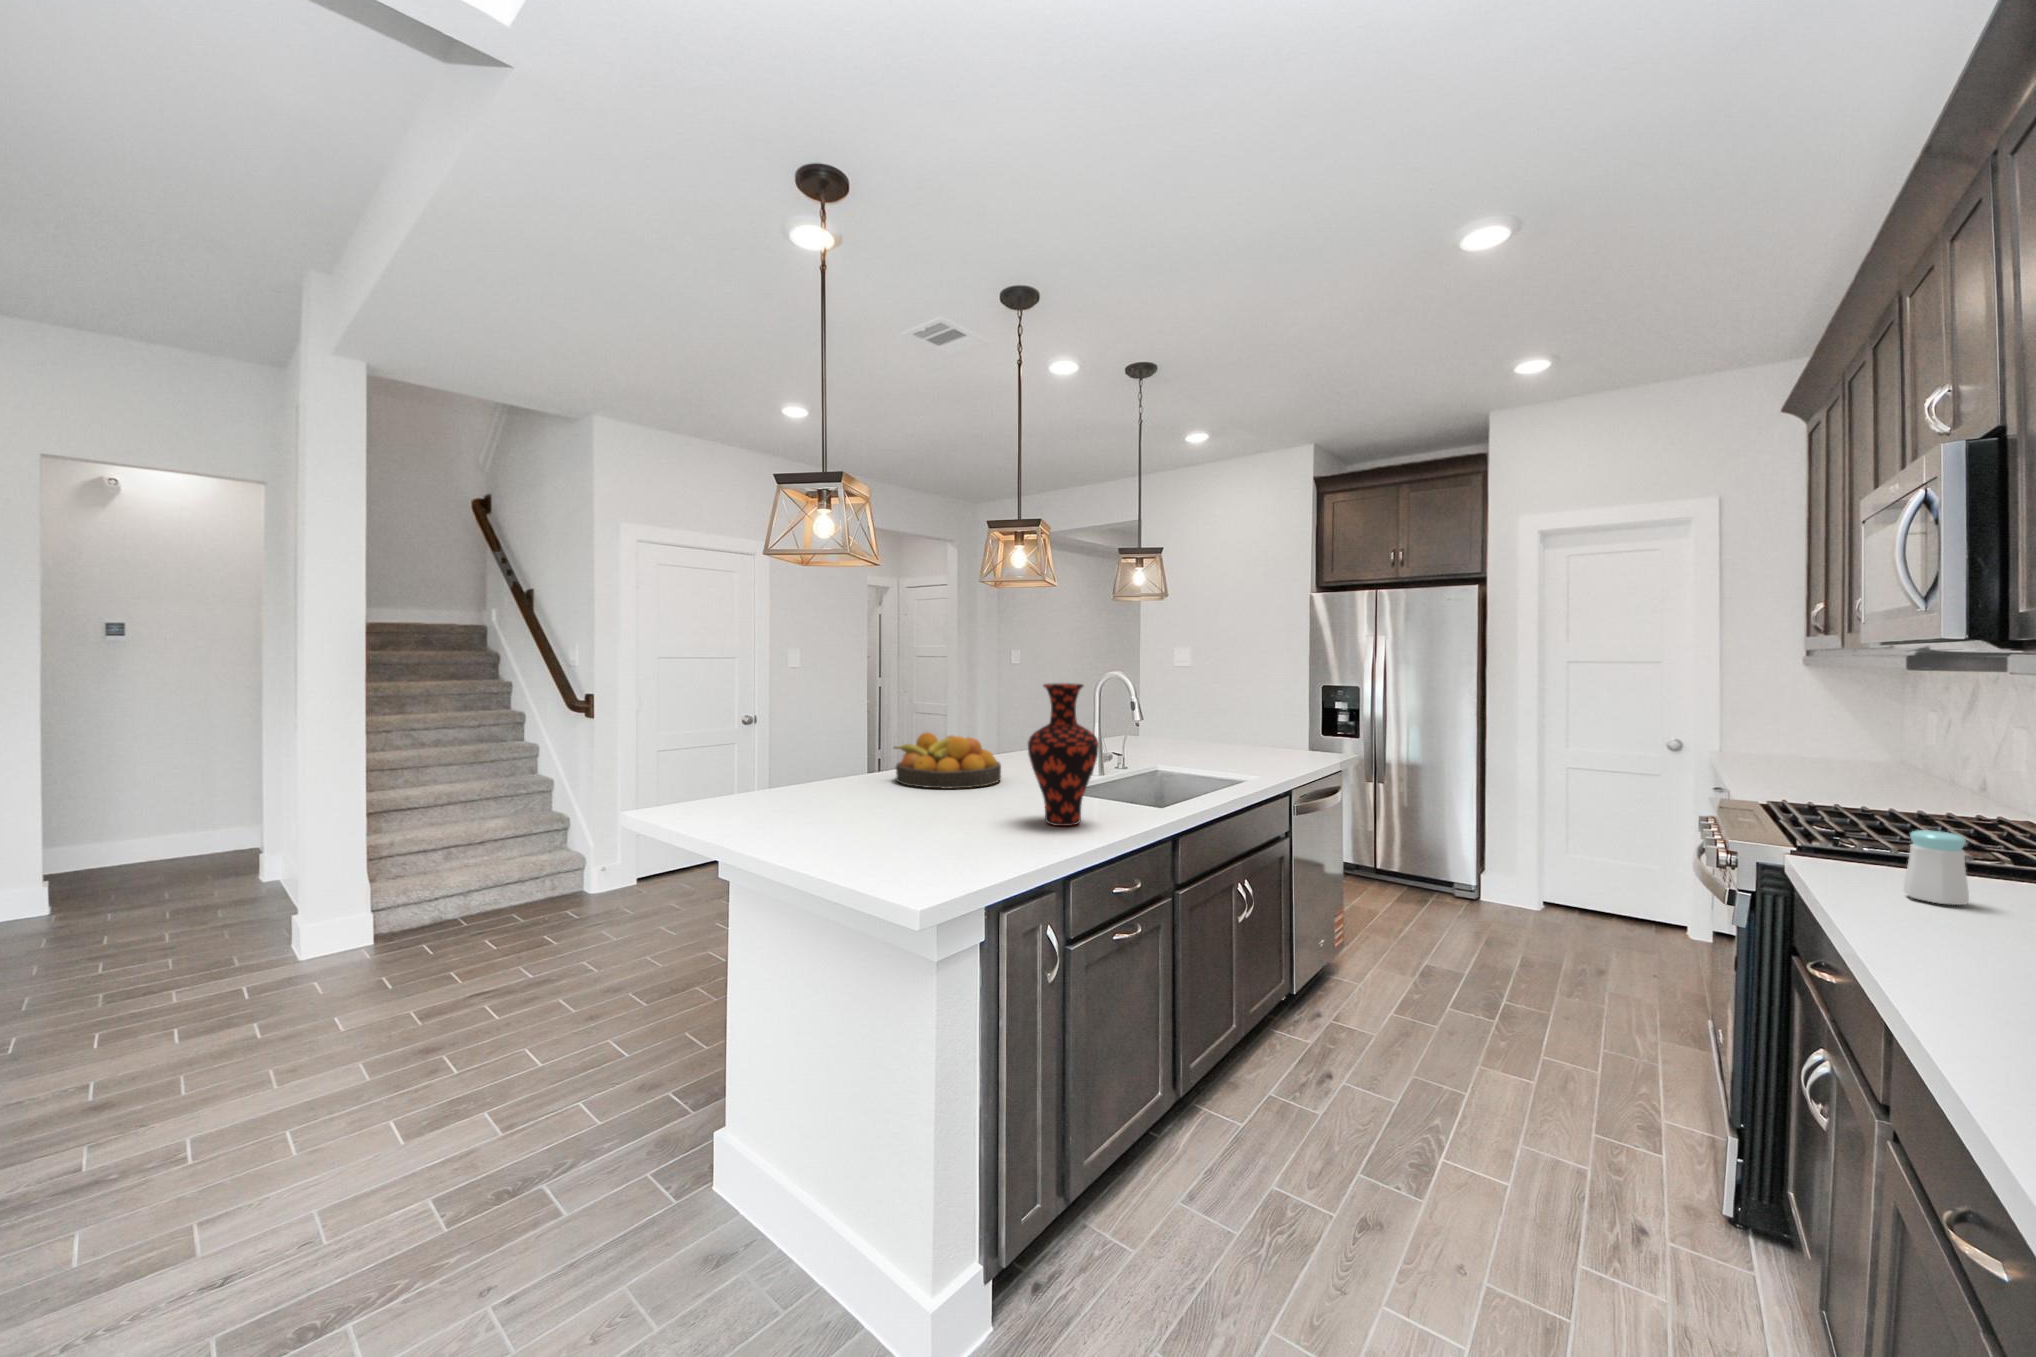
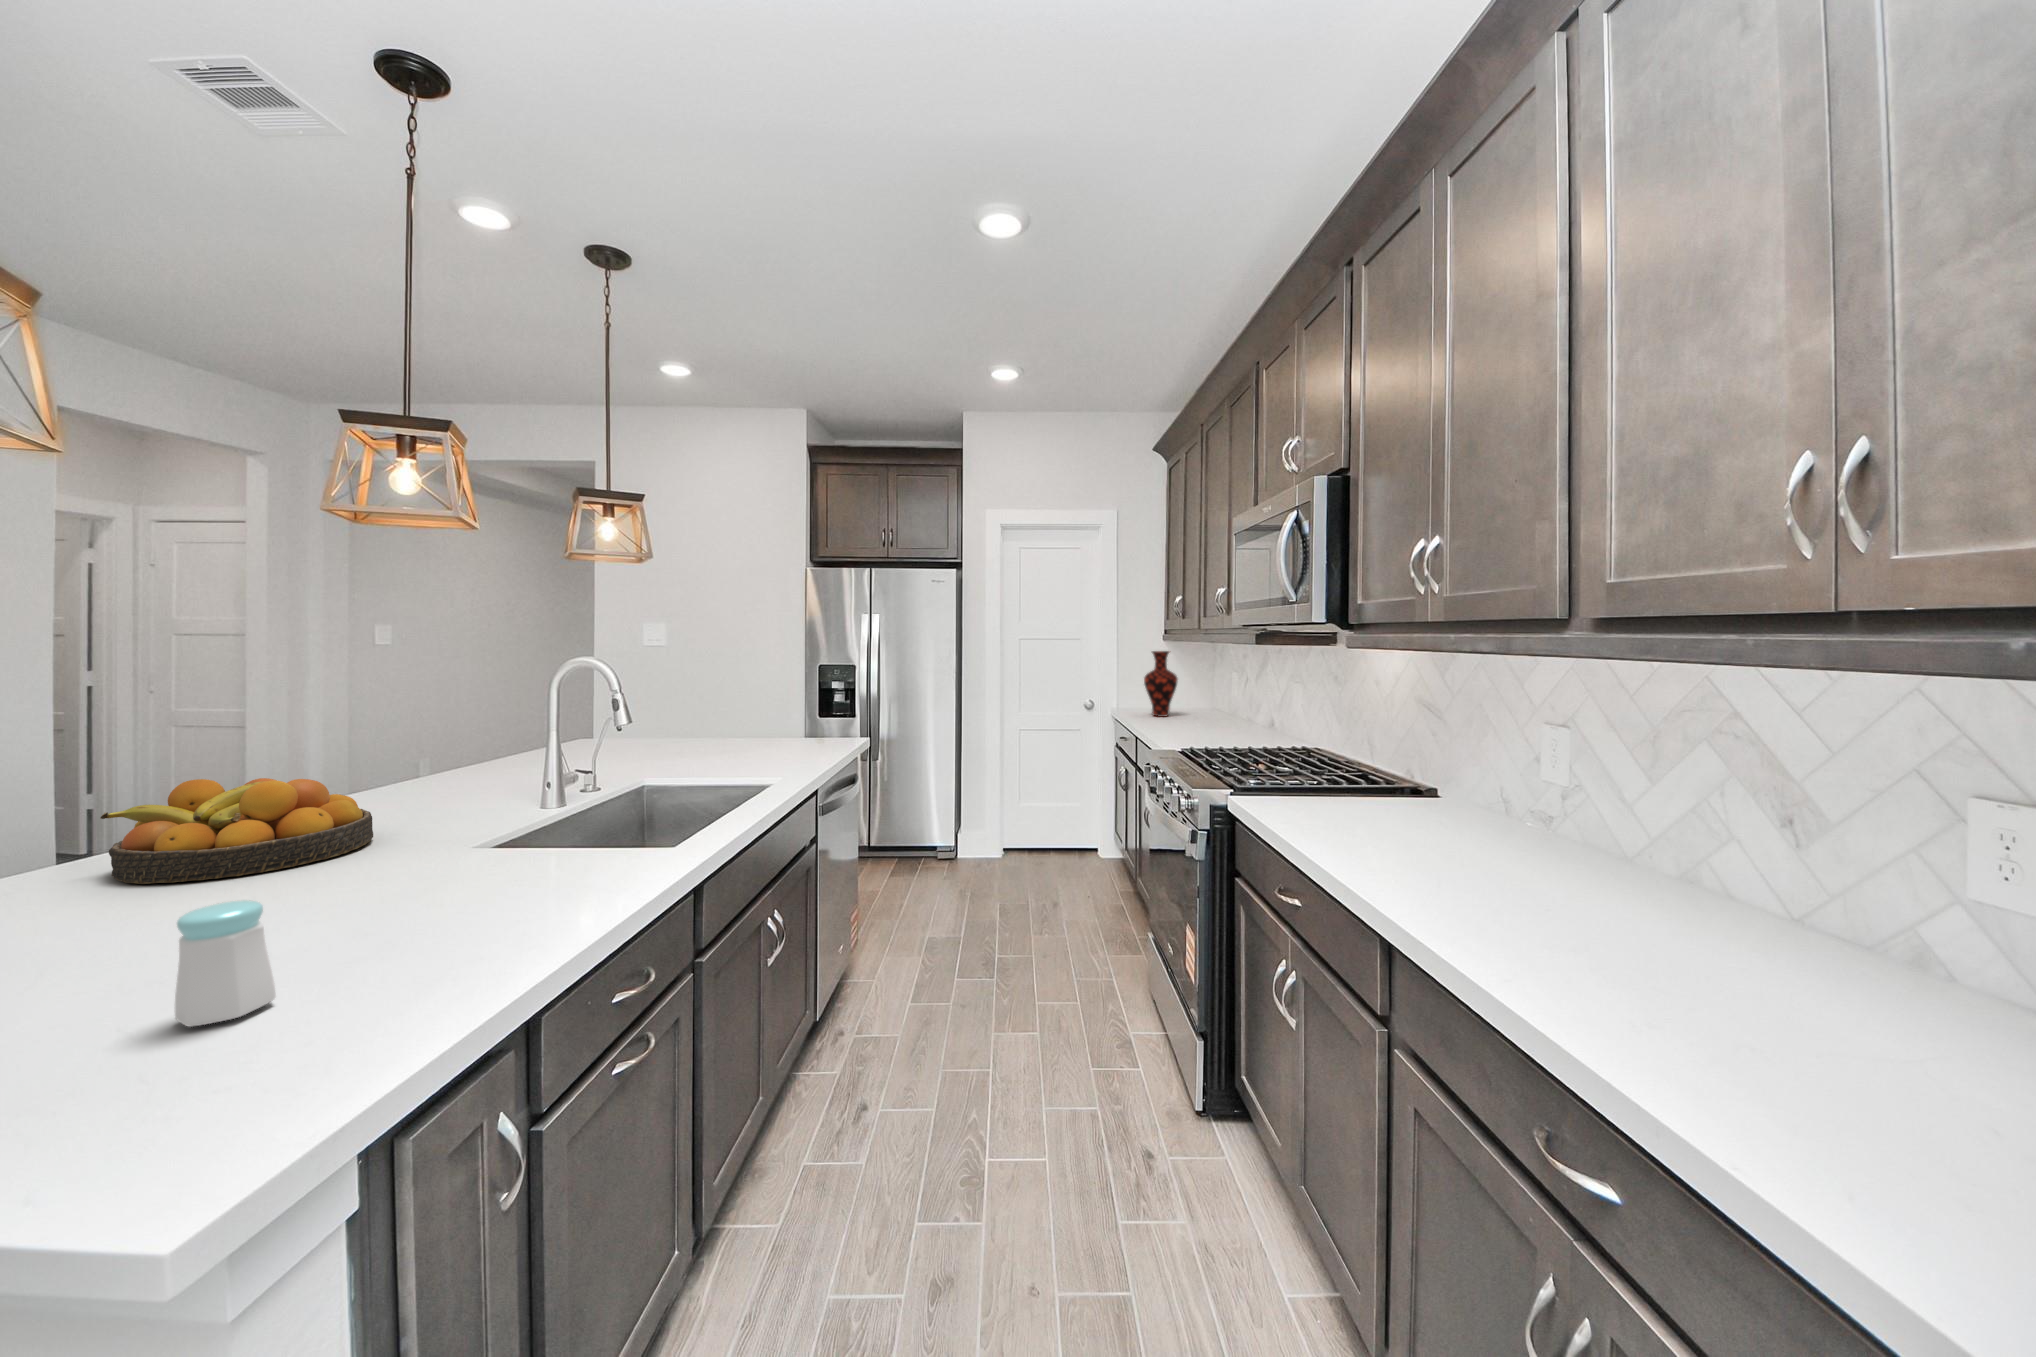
vase: present [1028,683,1099,826] -> present [1144,651,1178,717]
salt shaker: present [1904,830,1969,905] -> present [175,900,276,1027]

